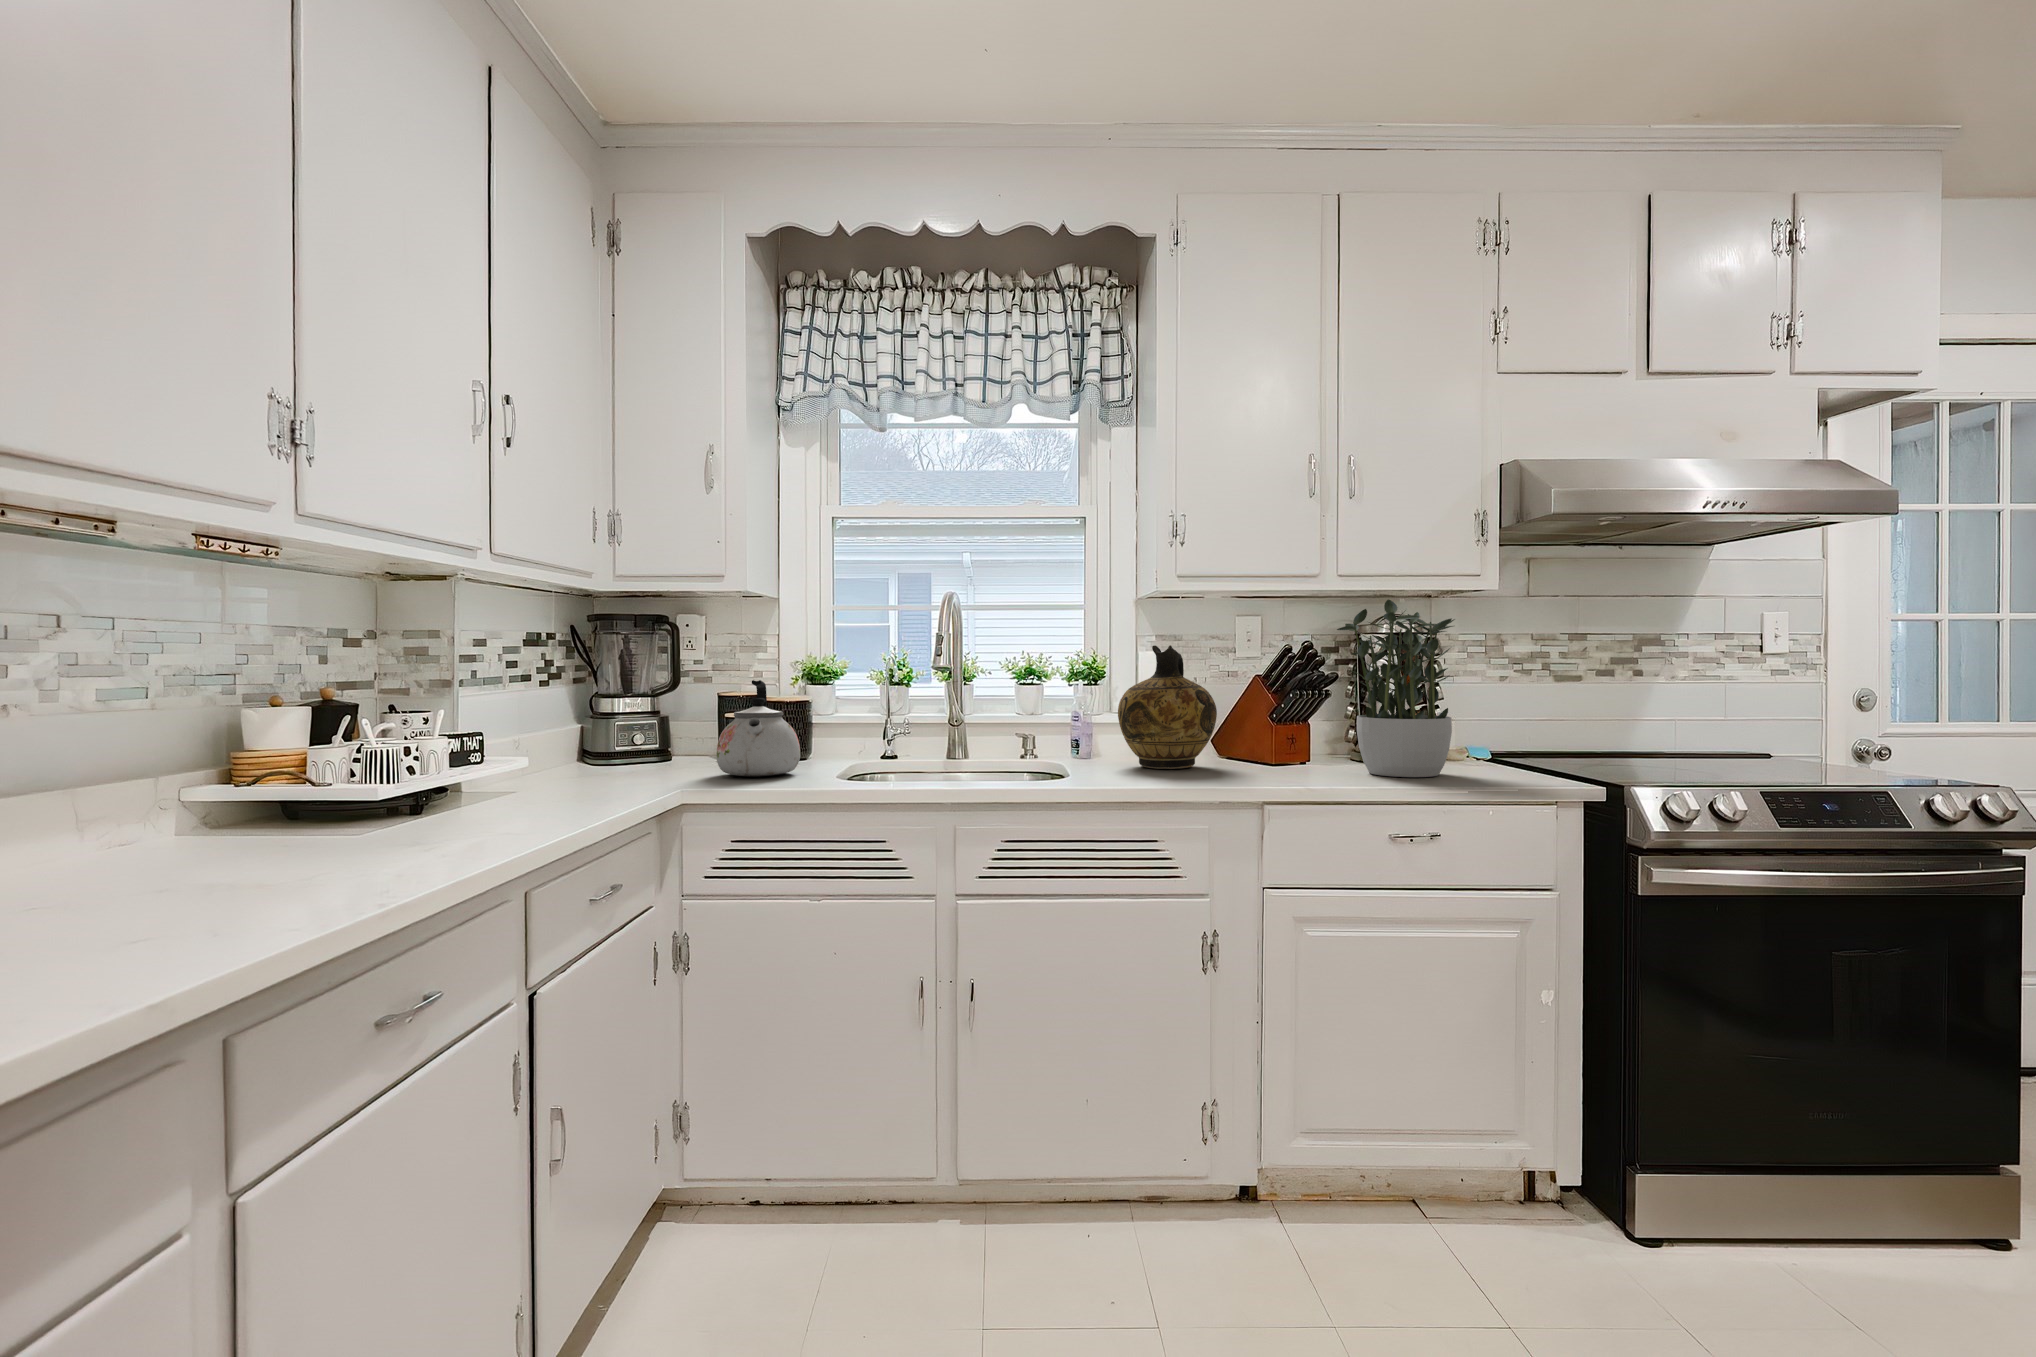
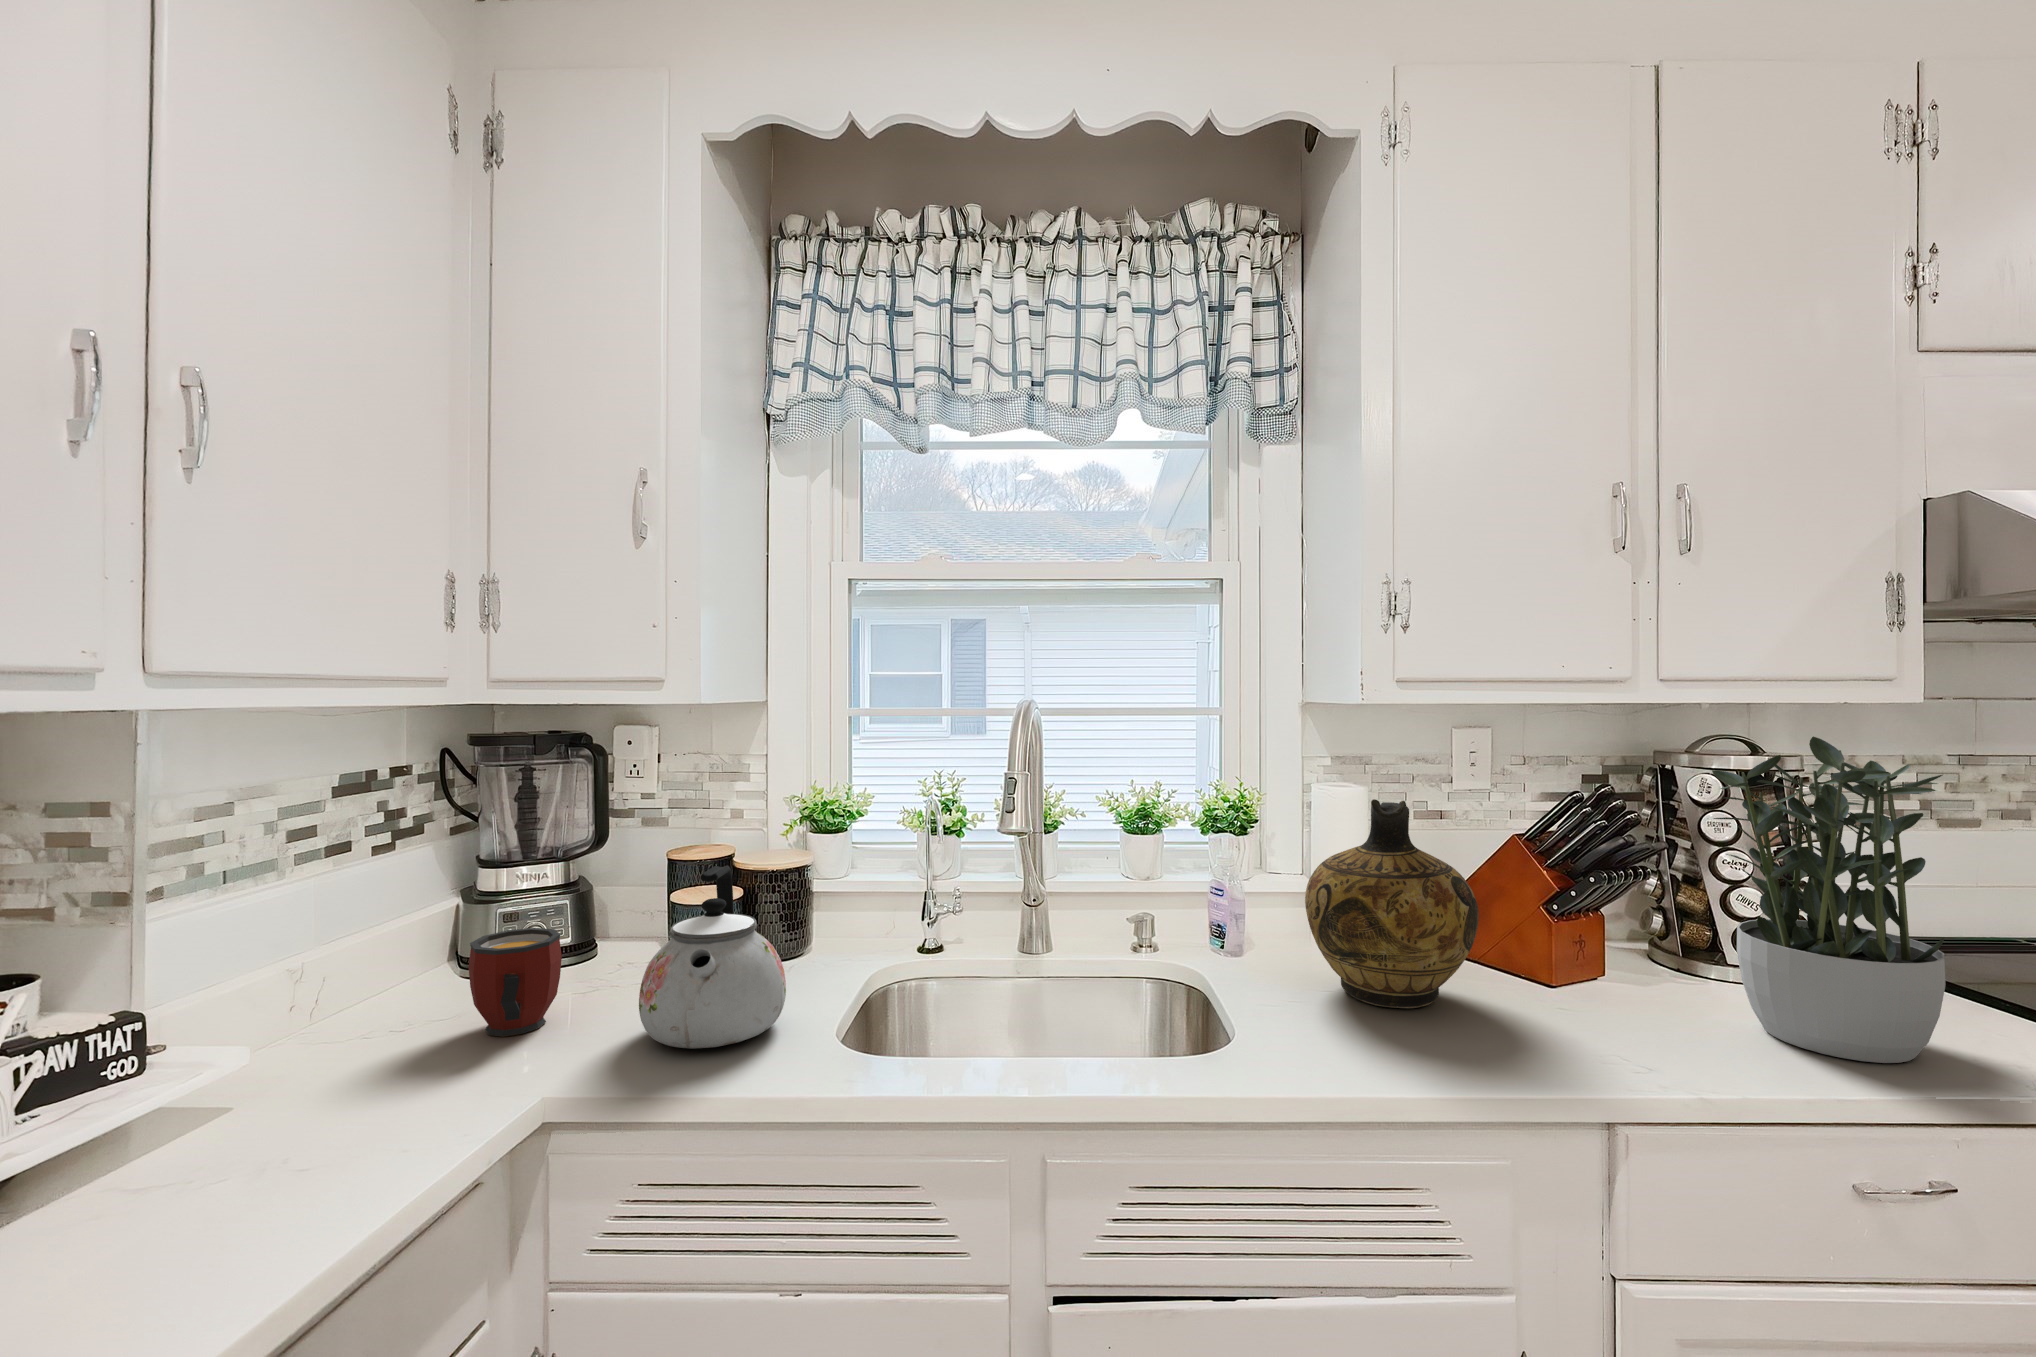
mug: none [615,722,666,776] -> present [469,928,562,1036]

